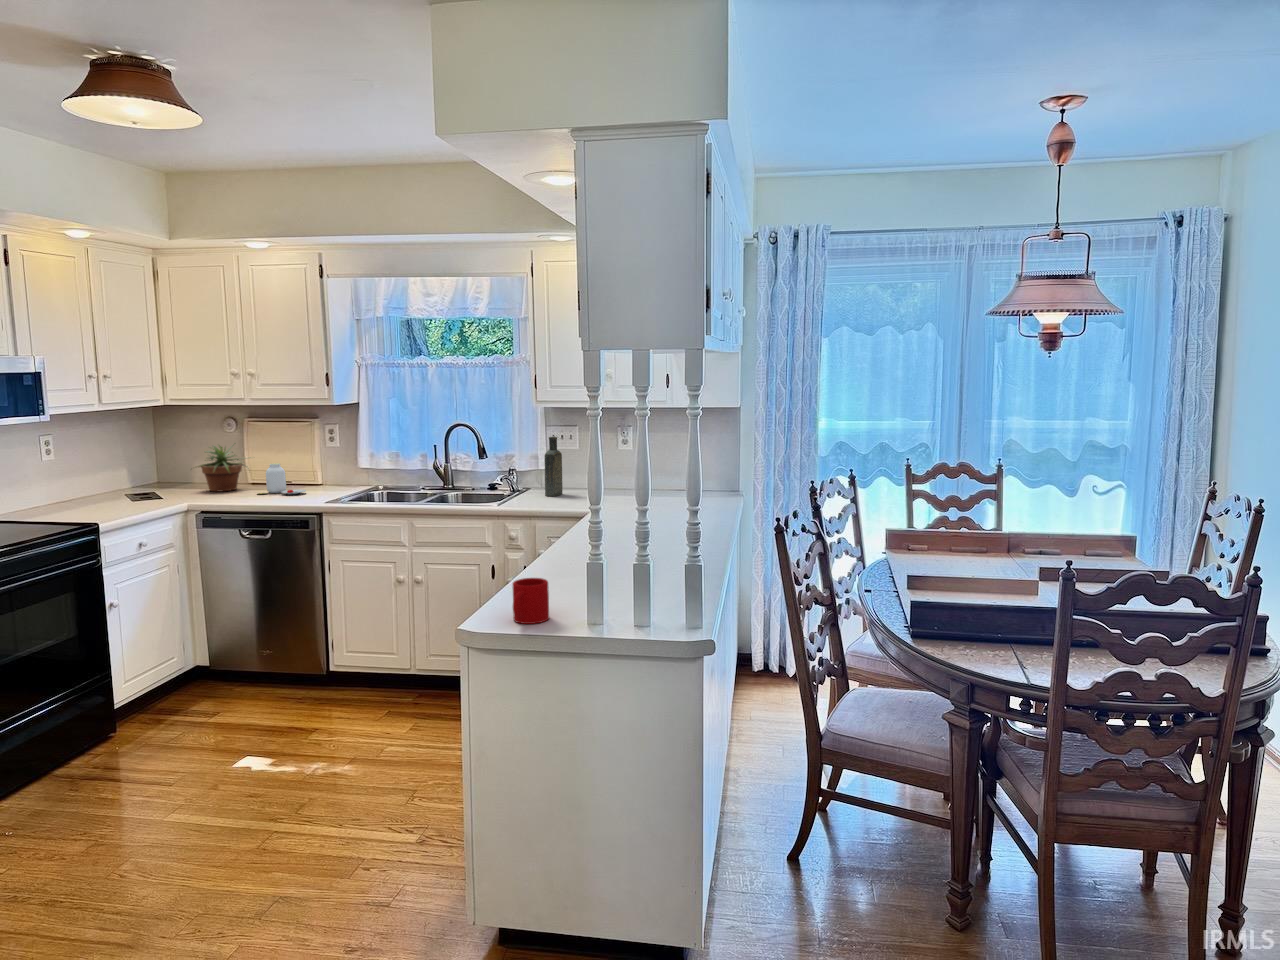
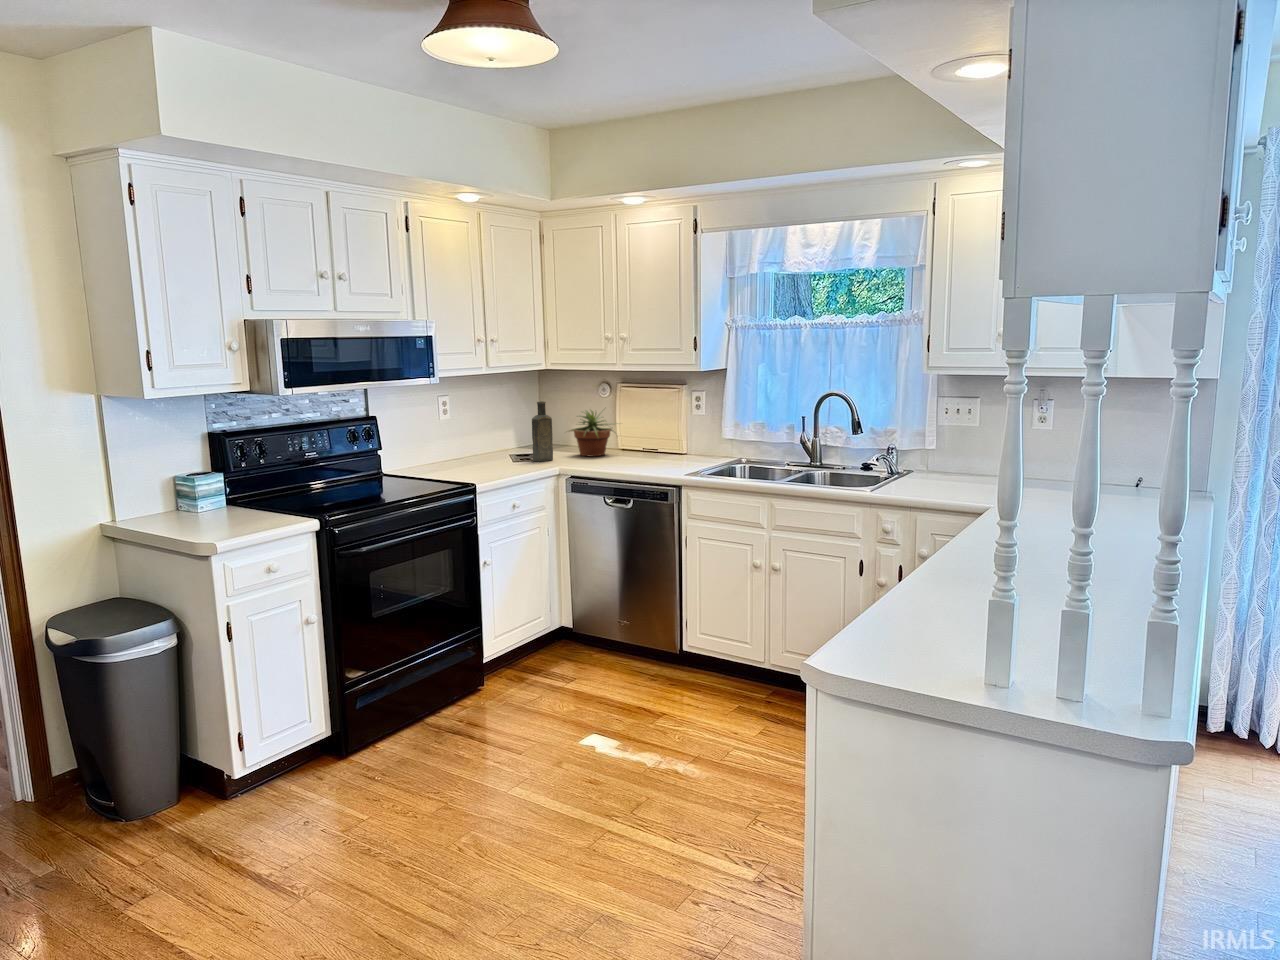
bottle: present [545,437,562,496] -> present [532,401,553,462]
jar: present [258,463,306,494] -> none [622,430,669,463]
mug: present [513,578,549,624] -> none [886,603,938,668]

